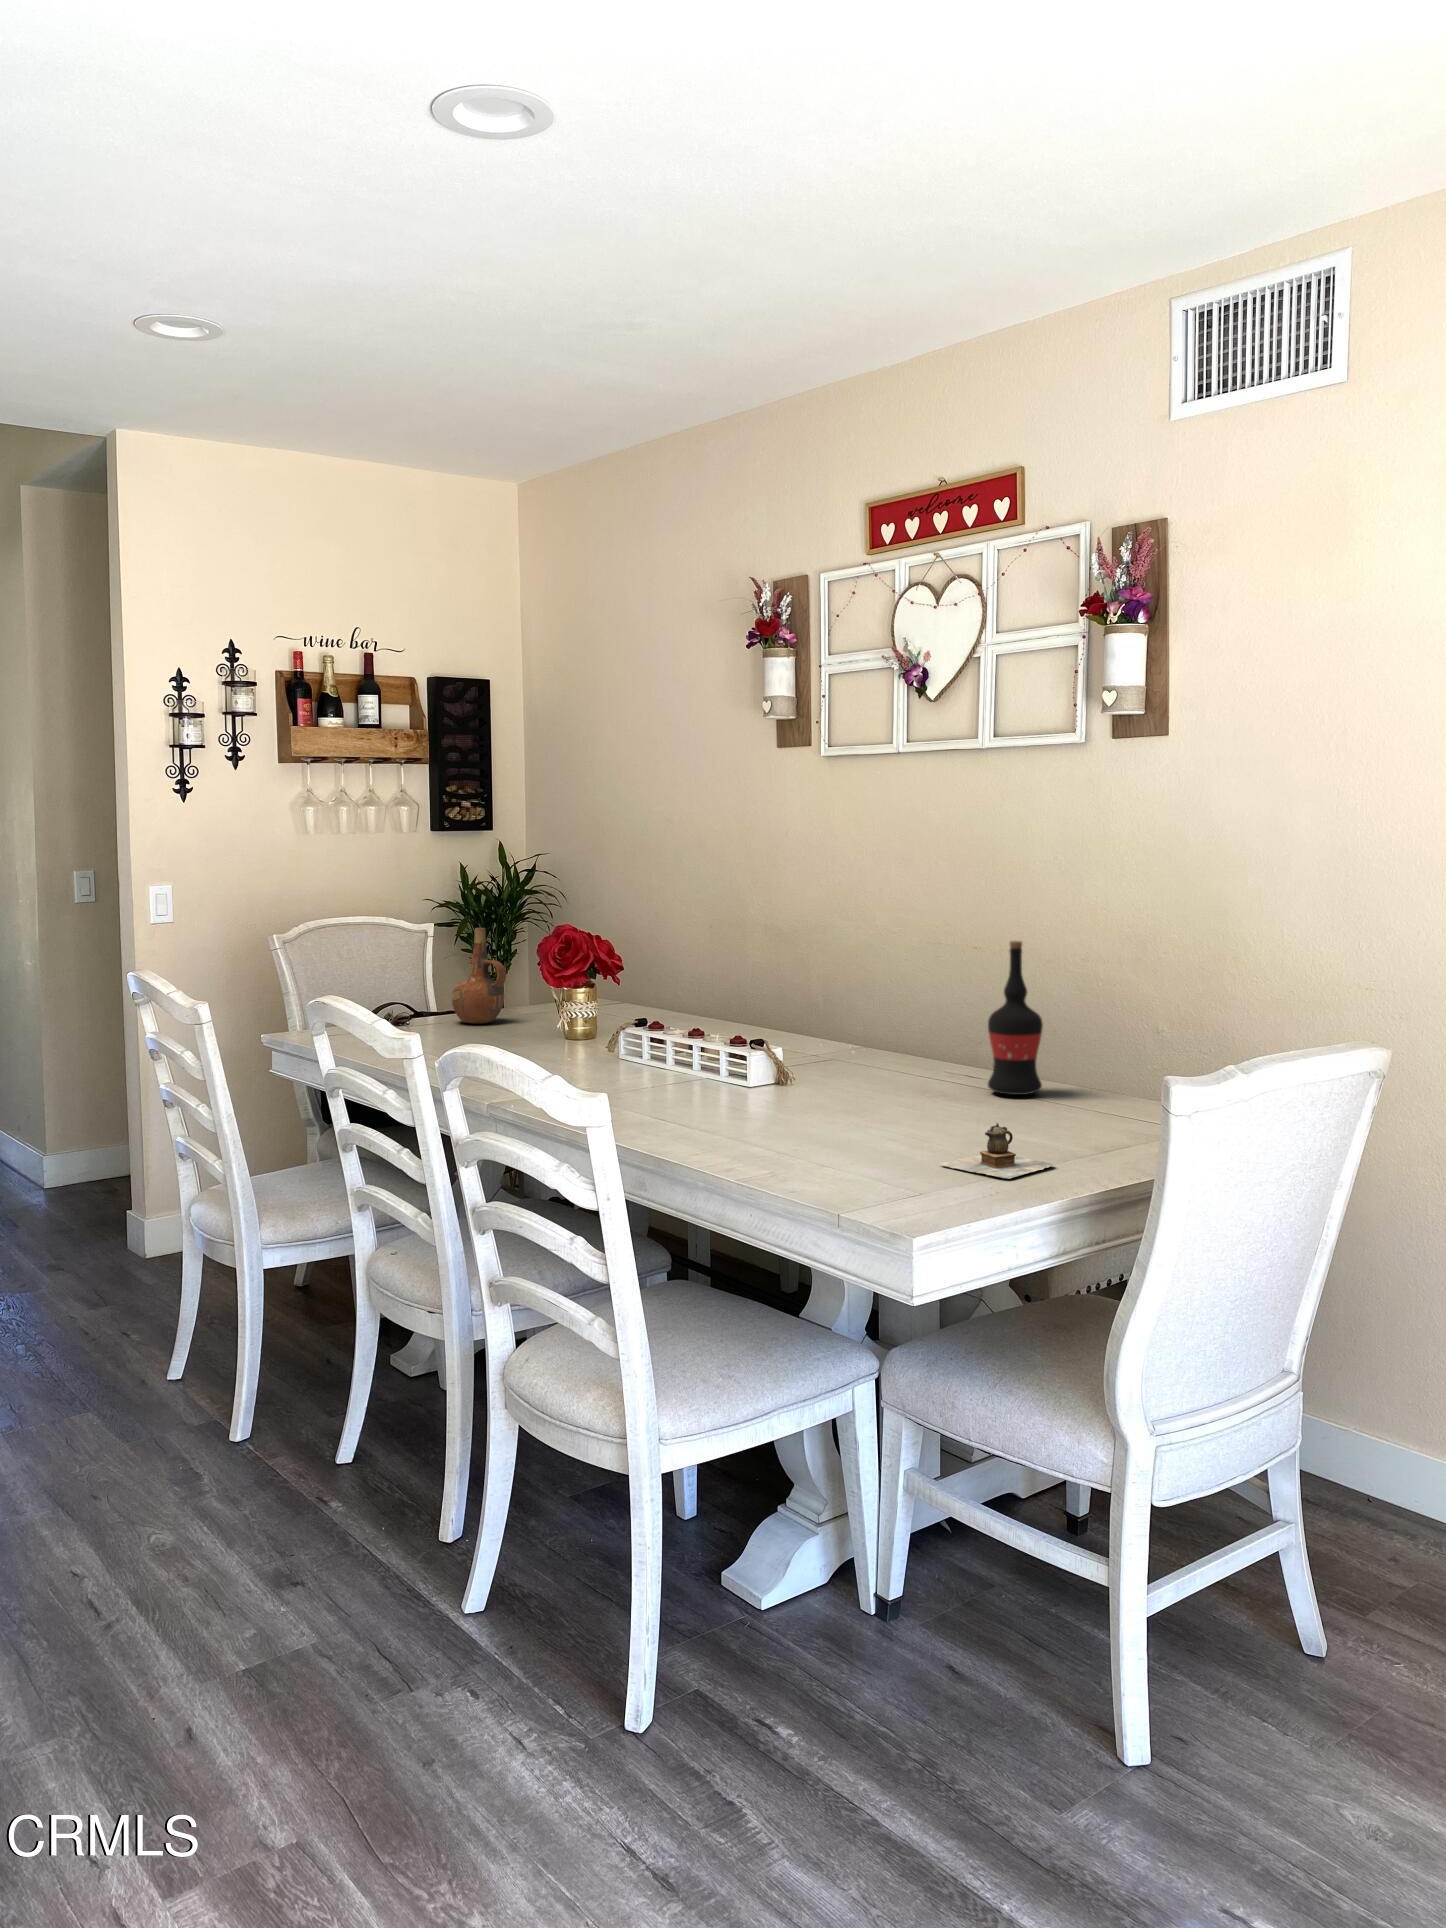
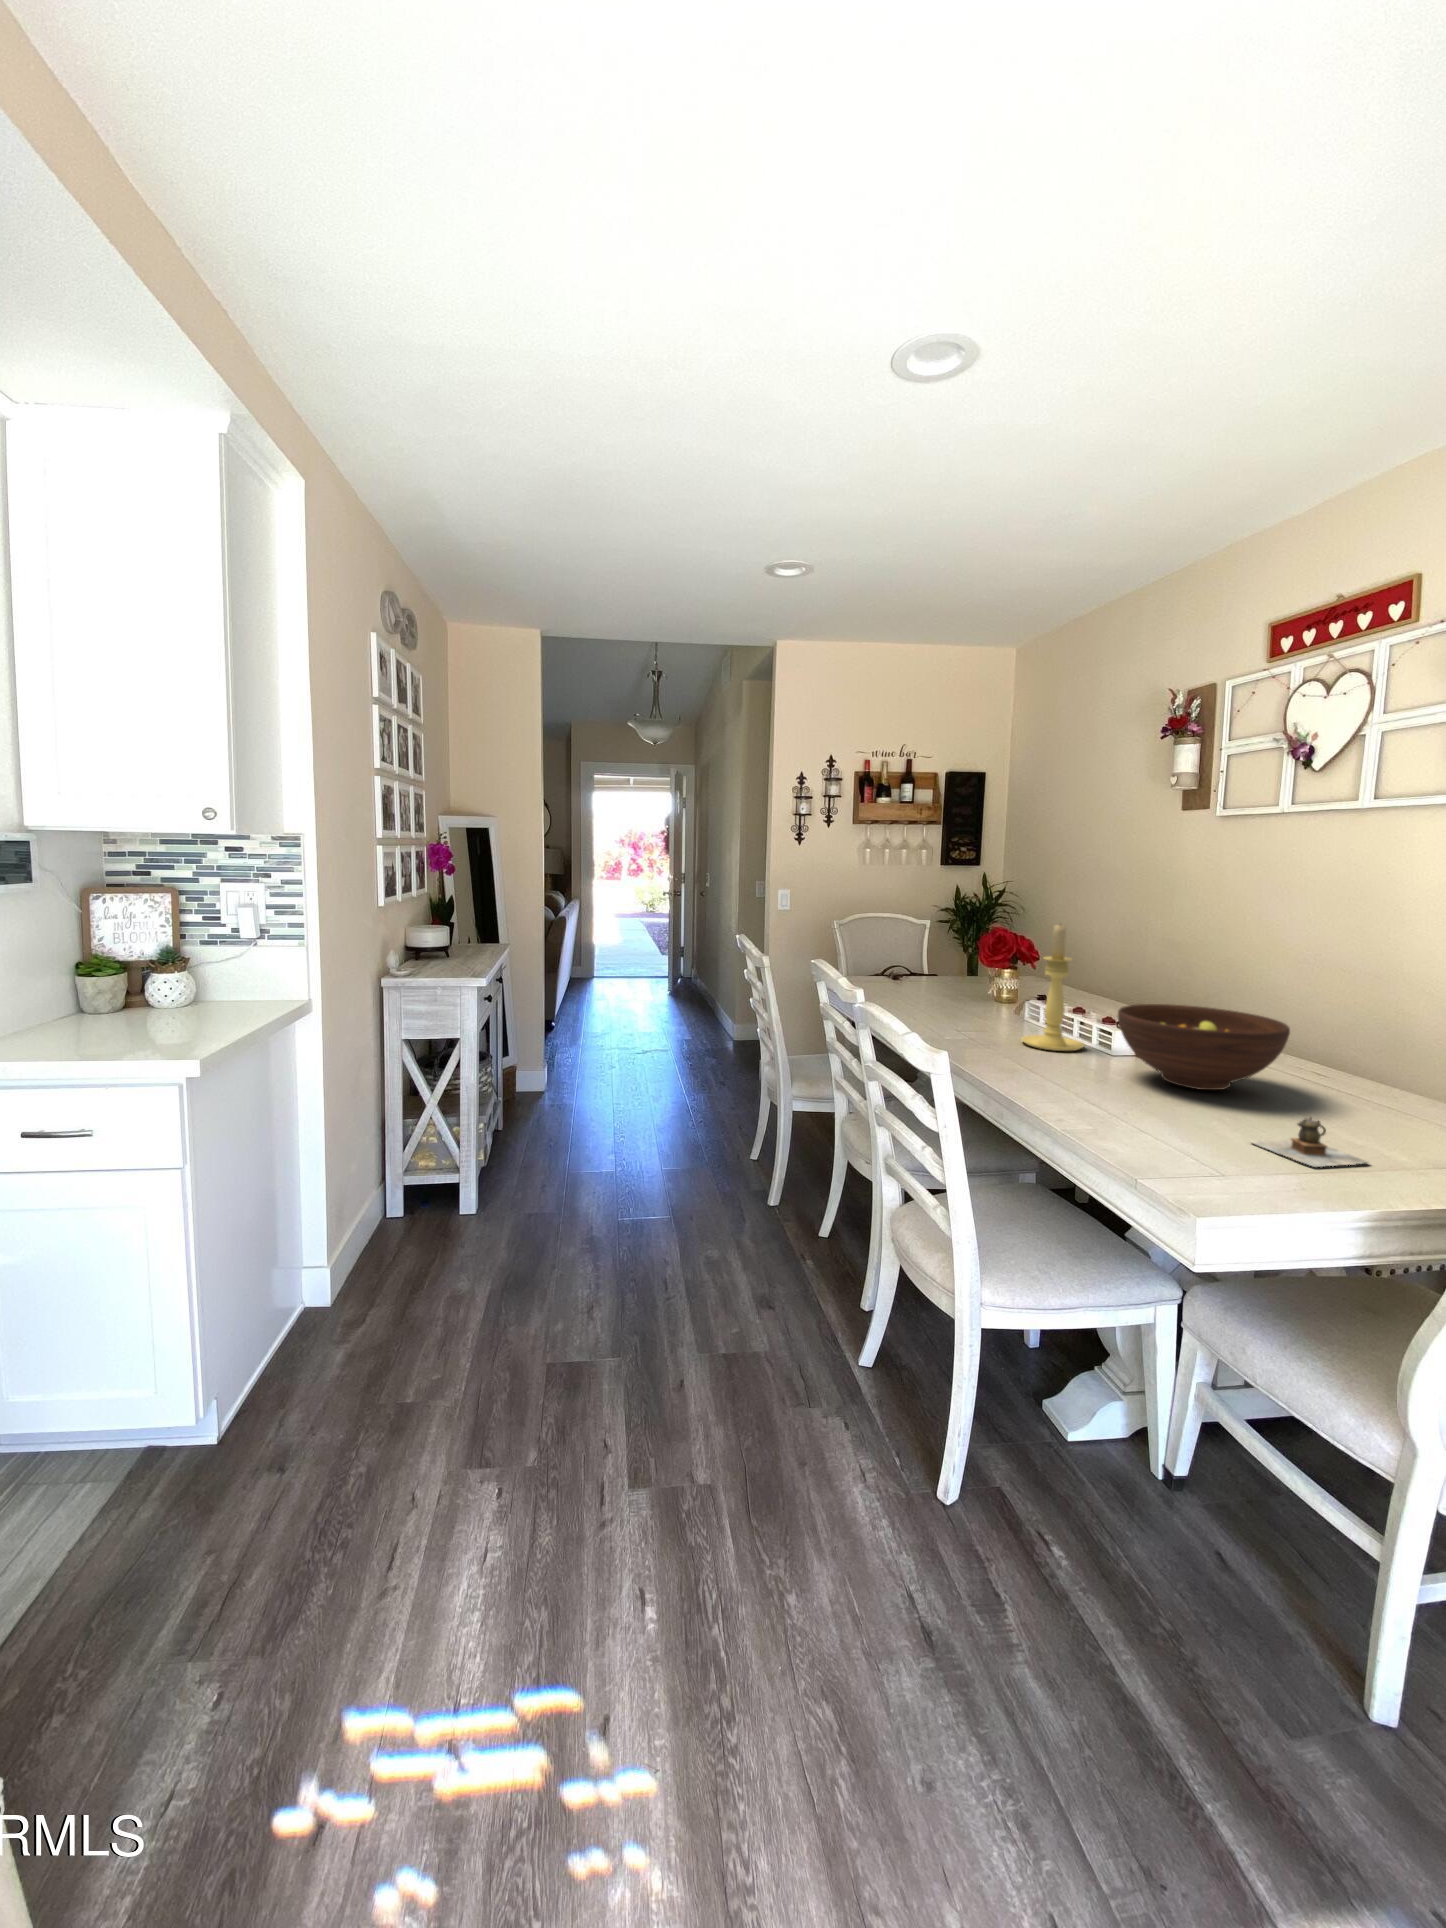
candle holder: none [631,914,715,1095] -> present [1022,925,1085,1051]
ceramic pitcher: present [451,928,506,1023] -> none [930,925,966,986]
wine bottle: present [988,941,1043,1095] -> none [1326,964,1388,1093]
fruit bowl: none [764,1012,954,1117] -> present [1118,1004,1290,1090]

